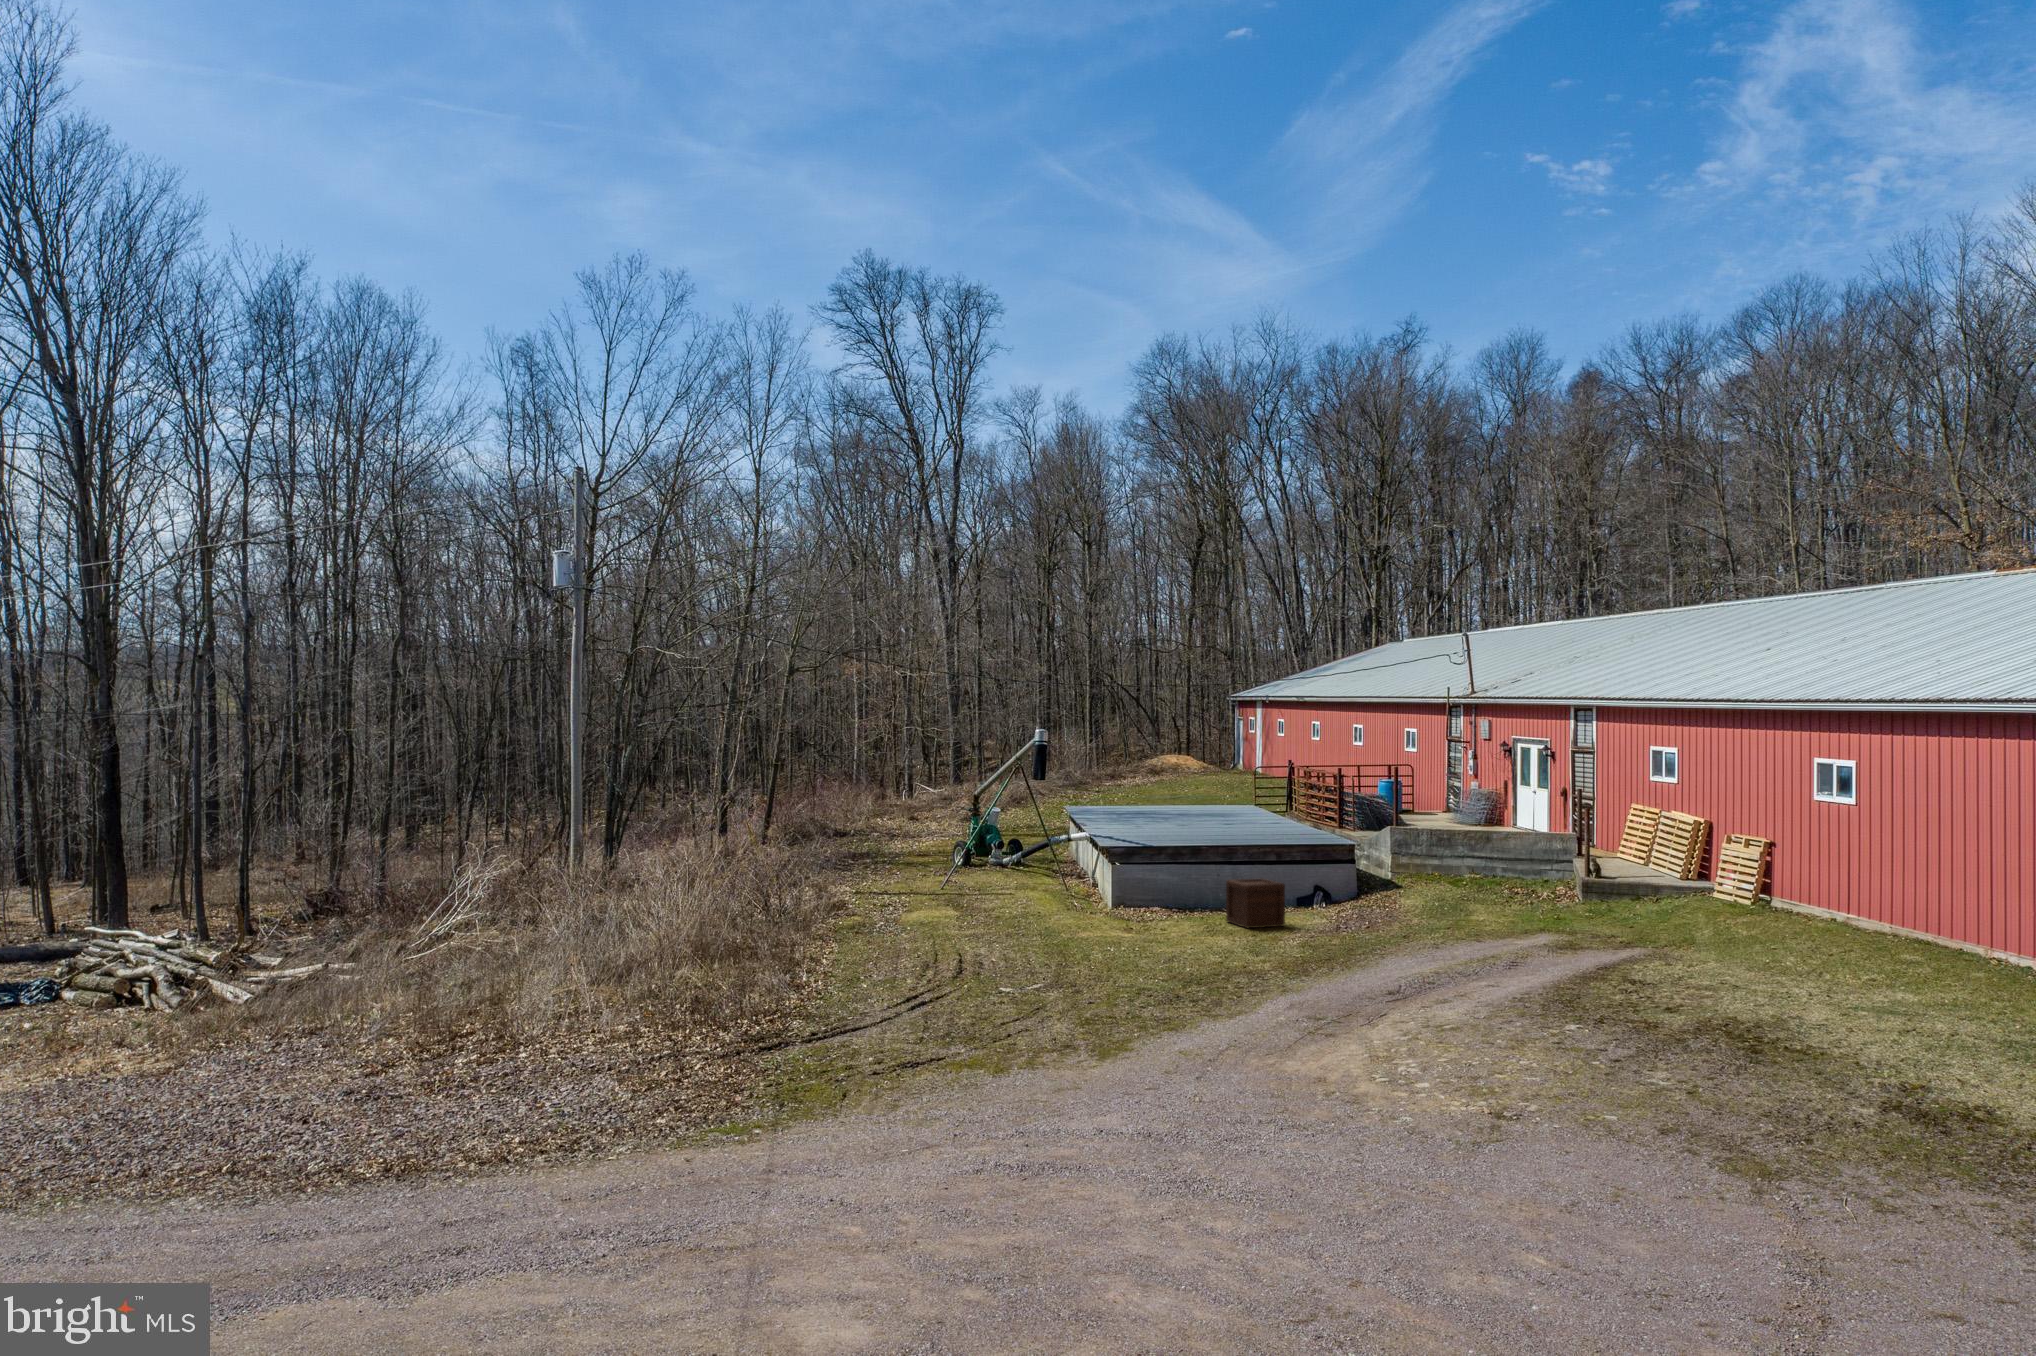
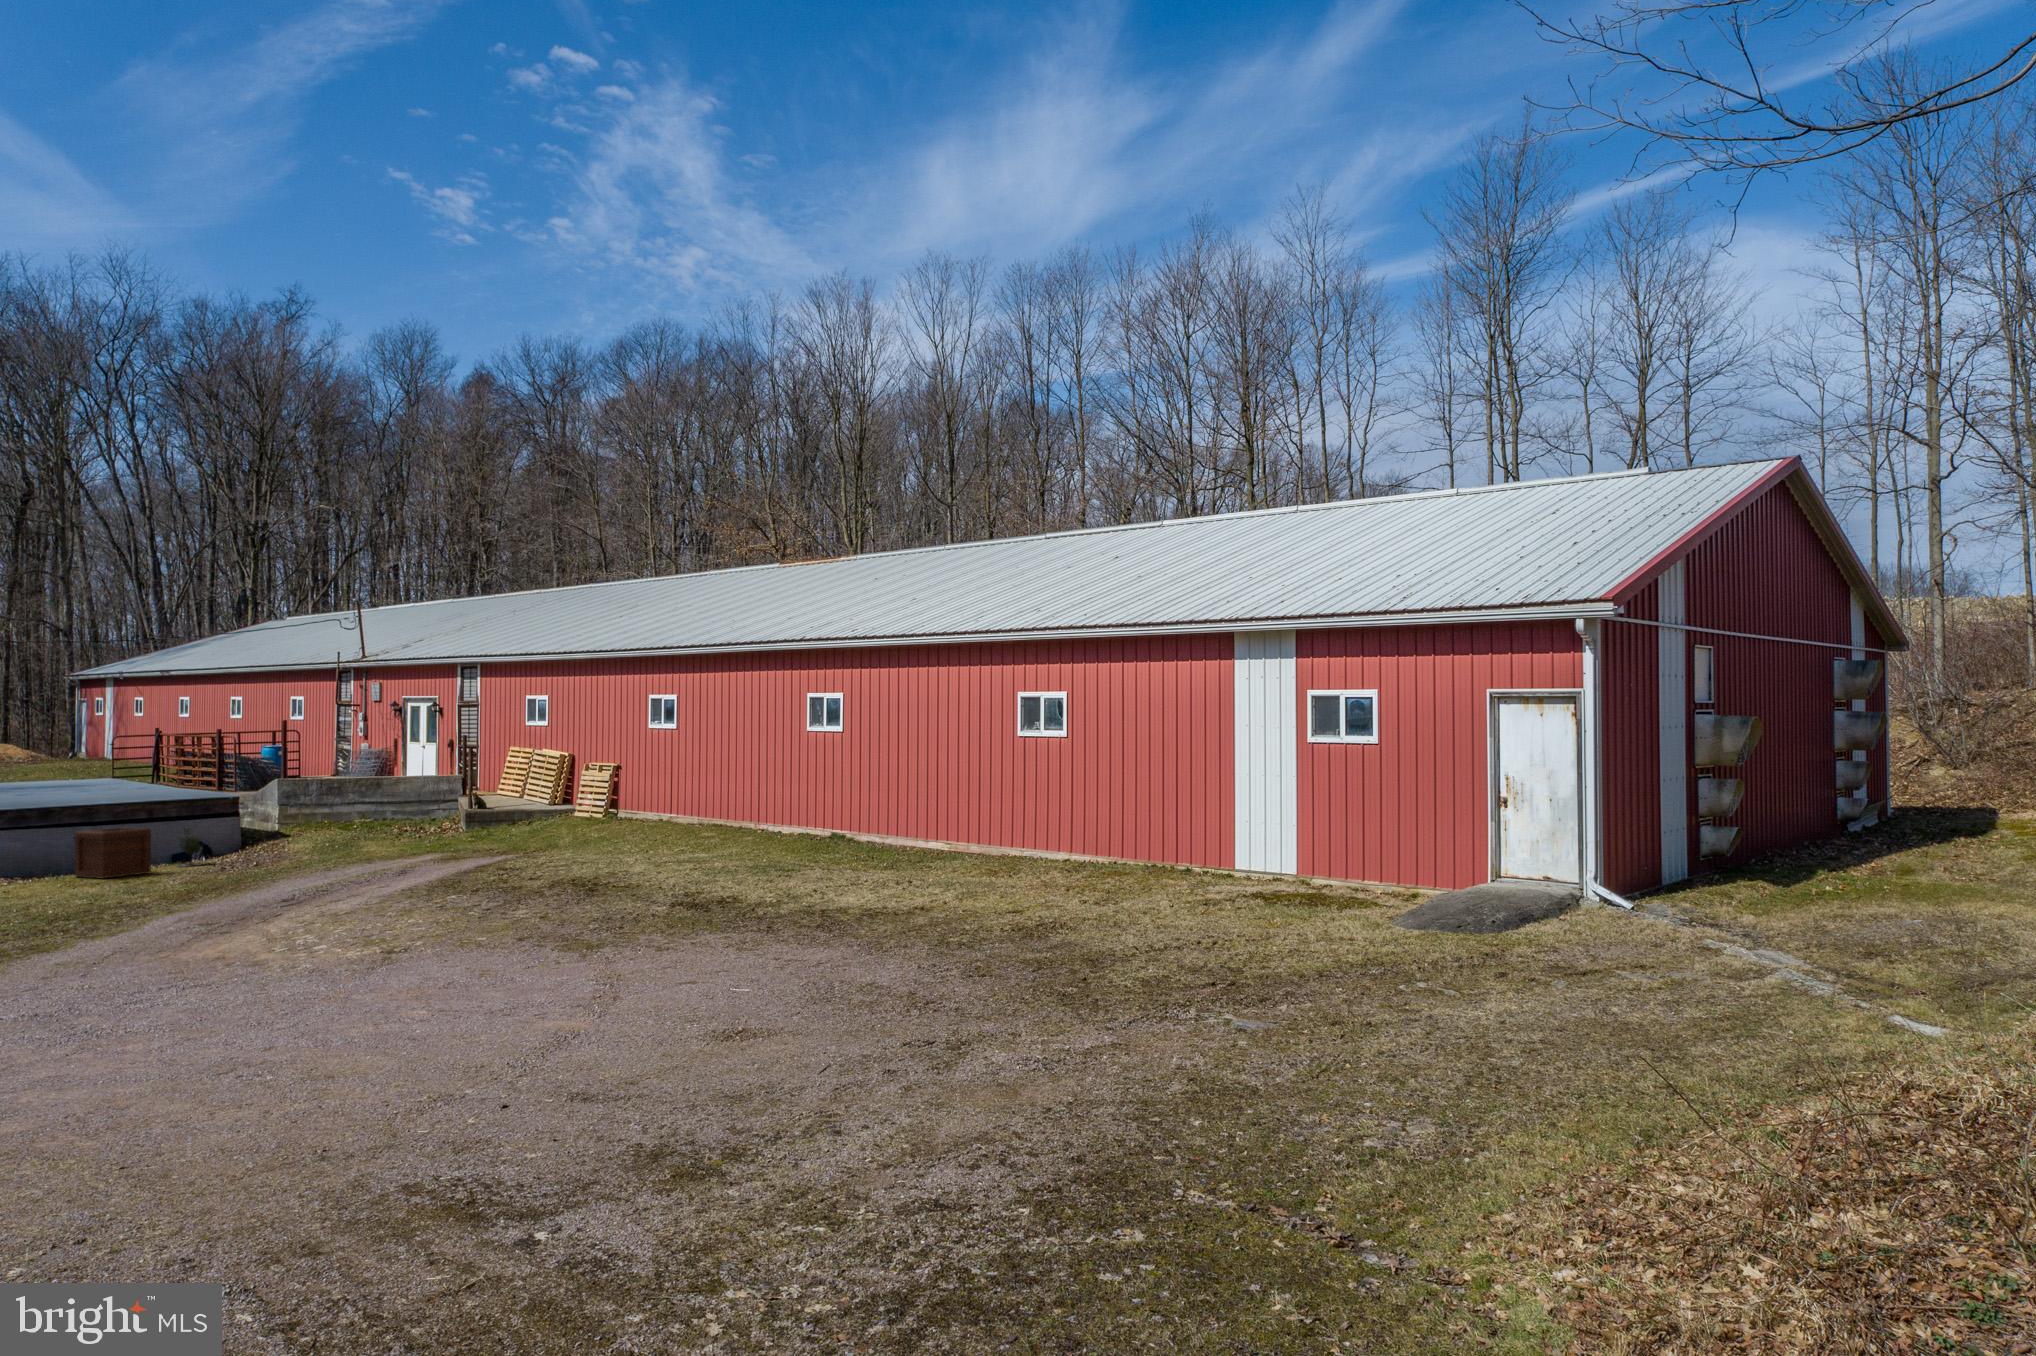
potted tree: none [1305,878,1330,921] -> present [176,827,203,867]

